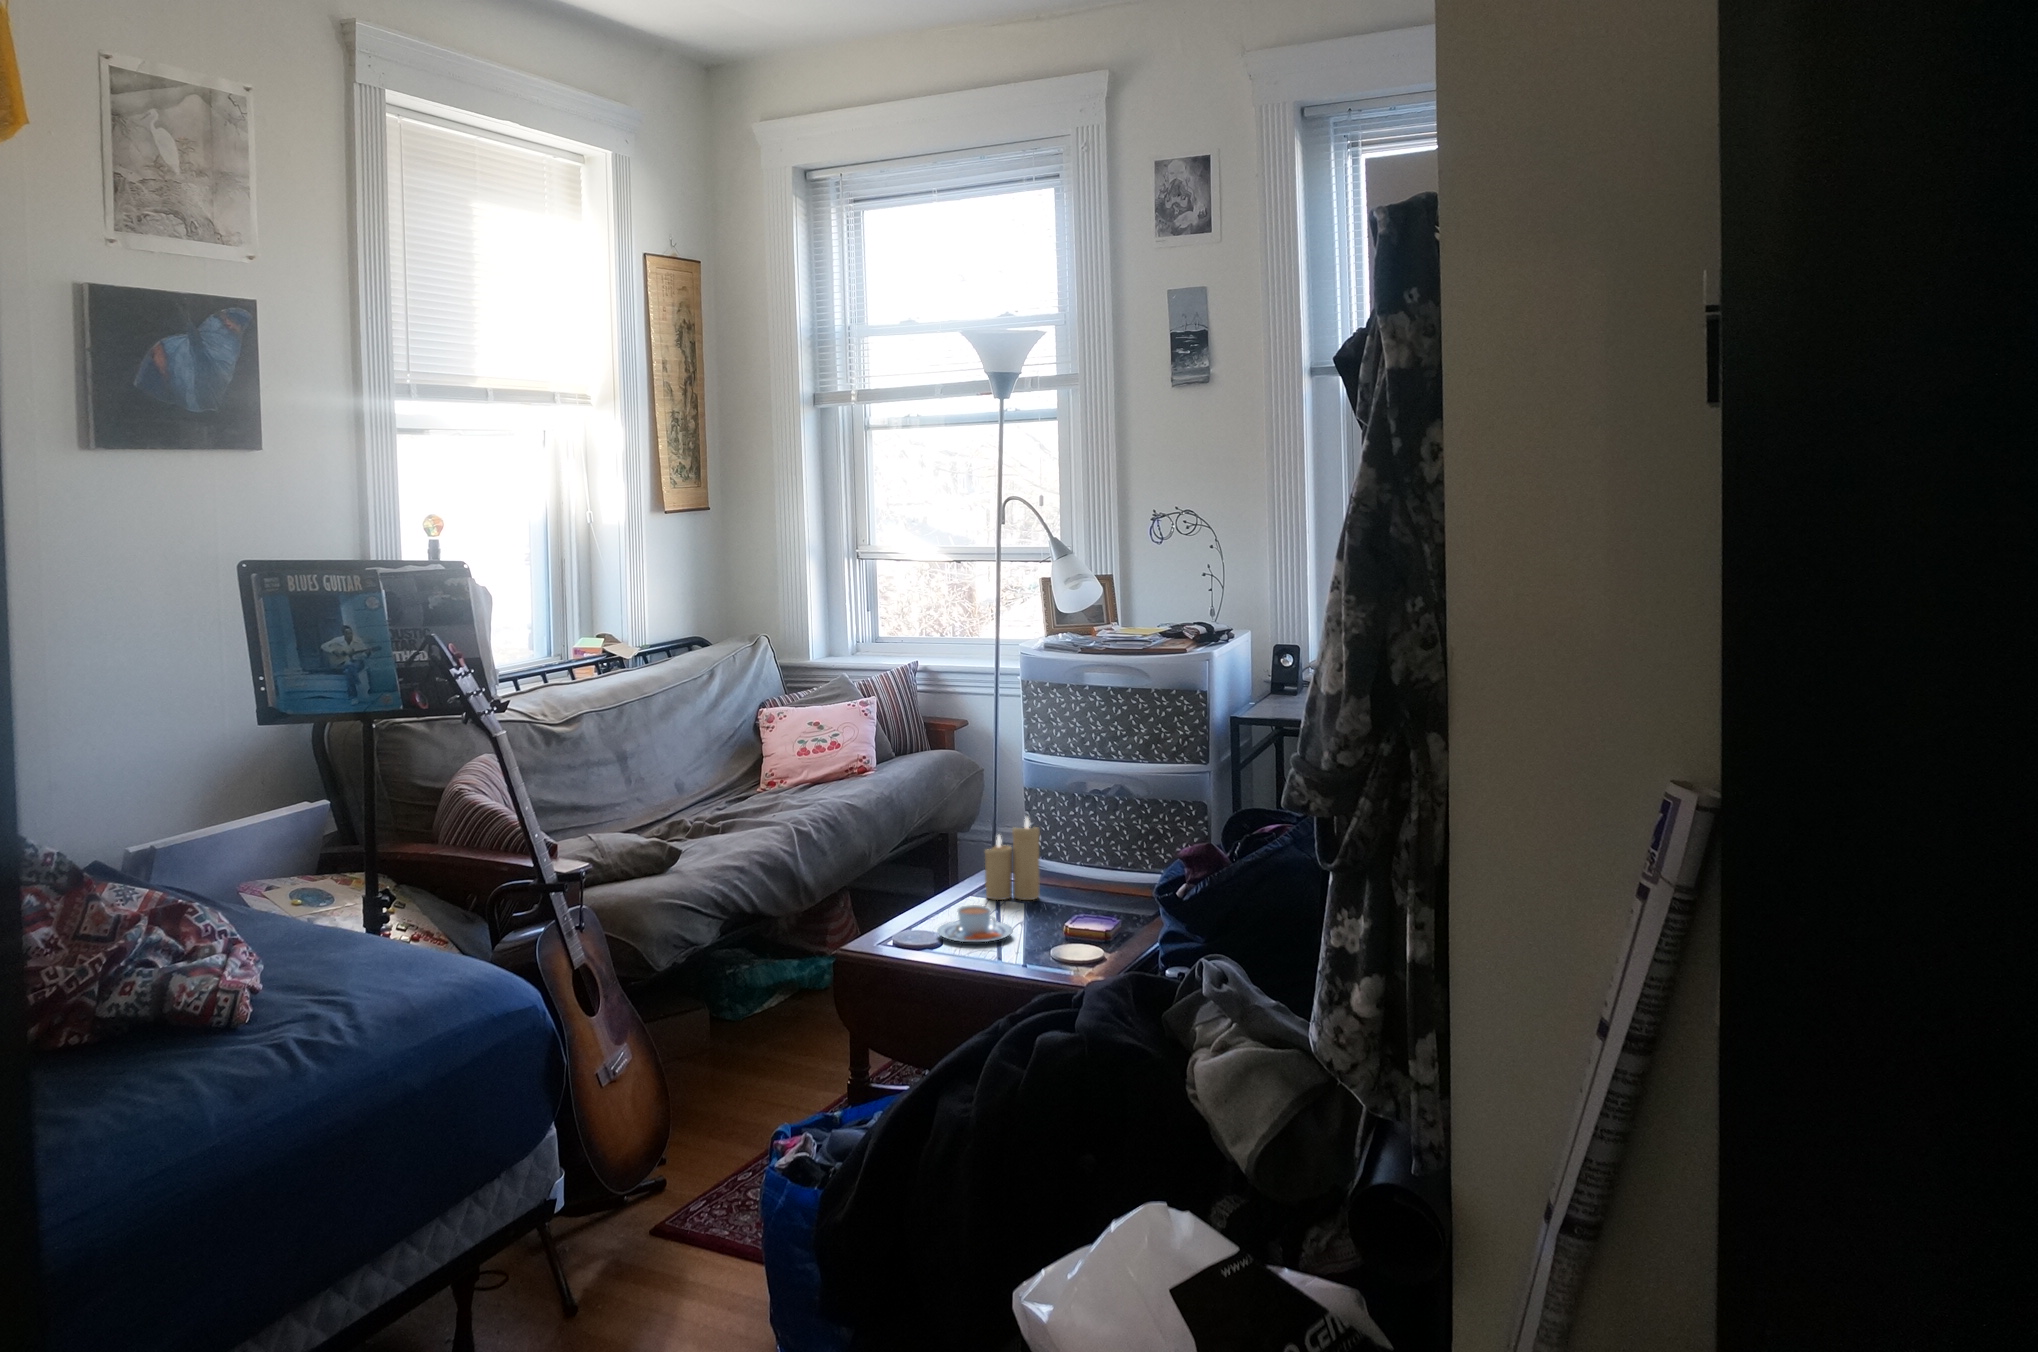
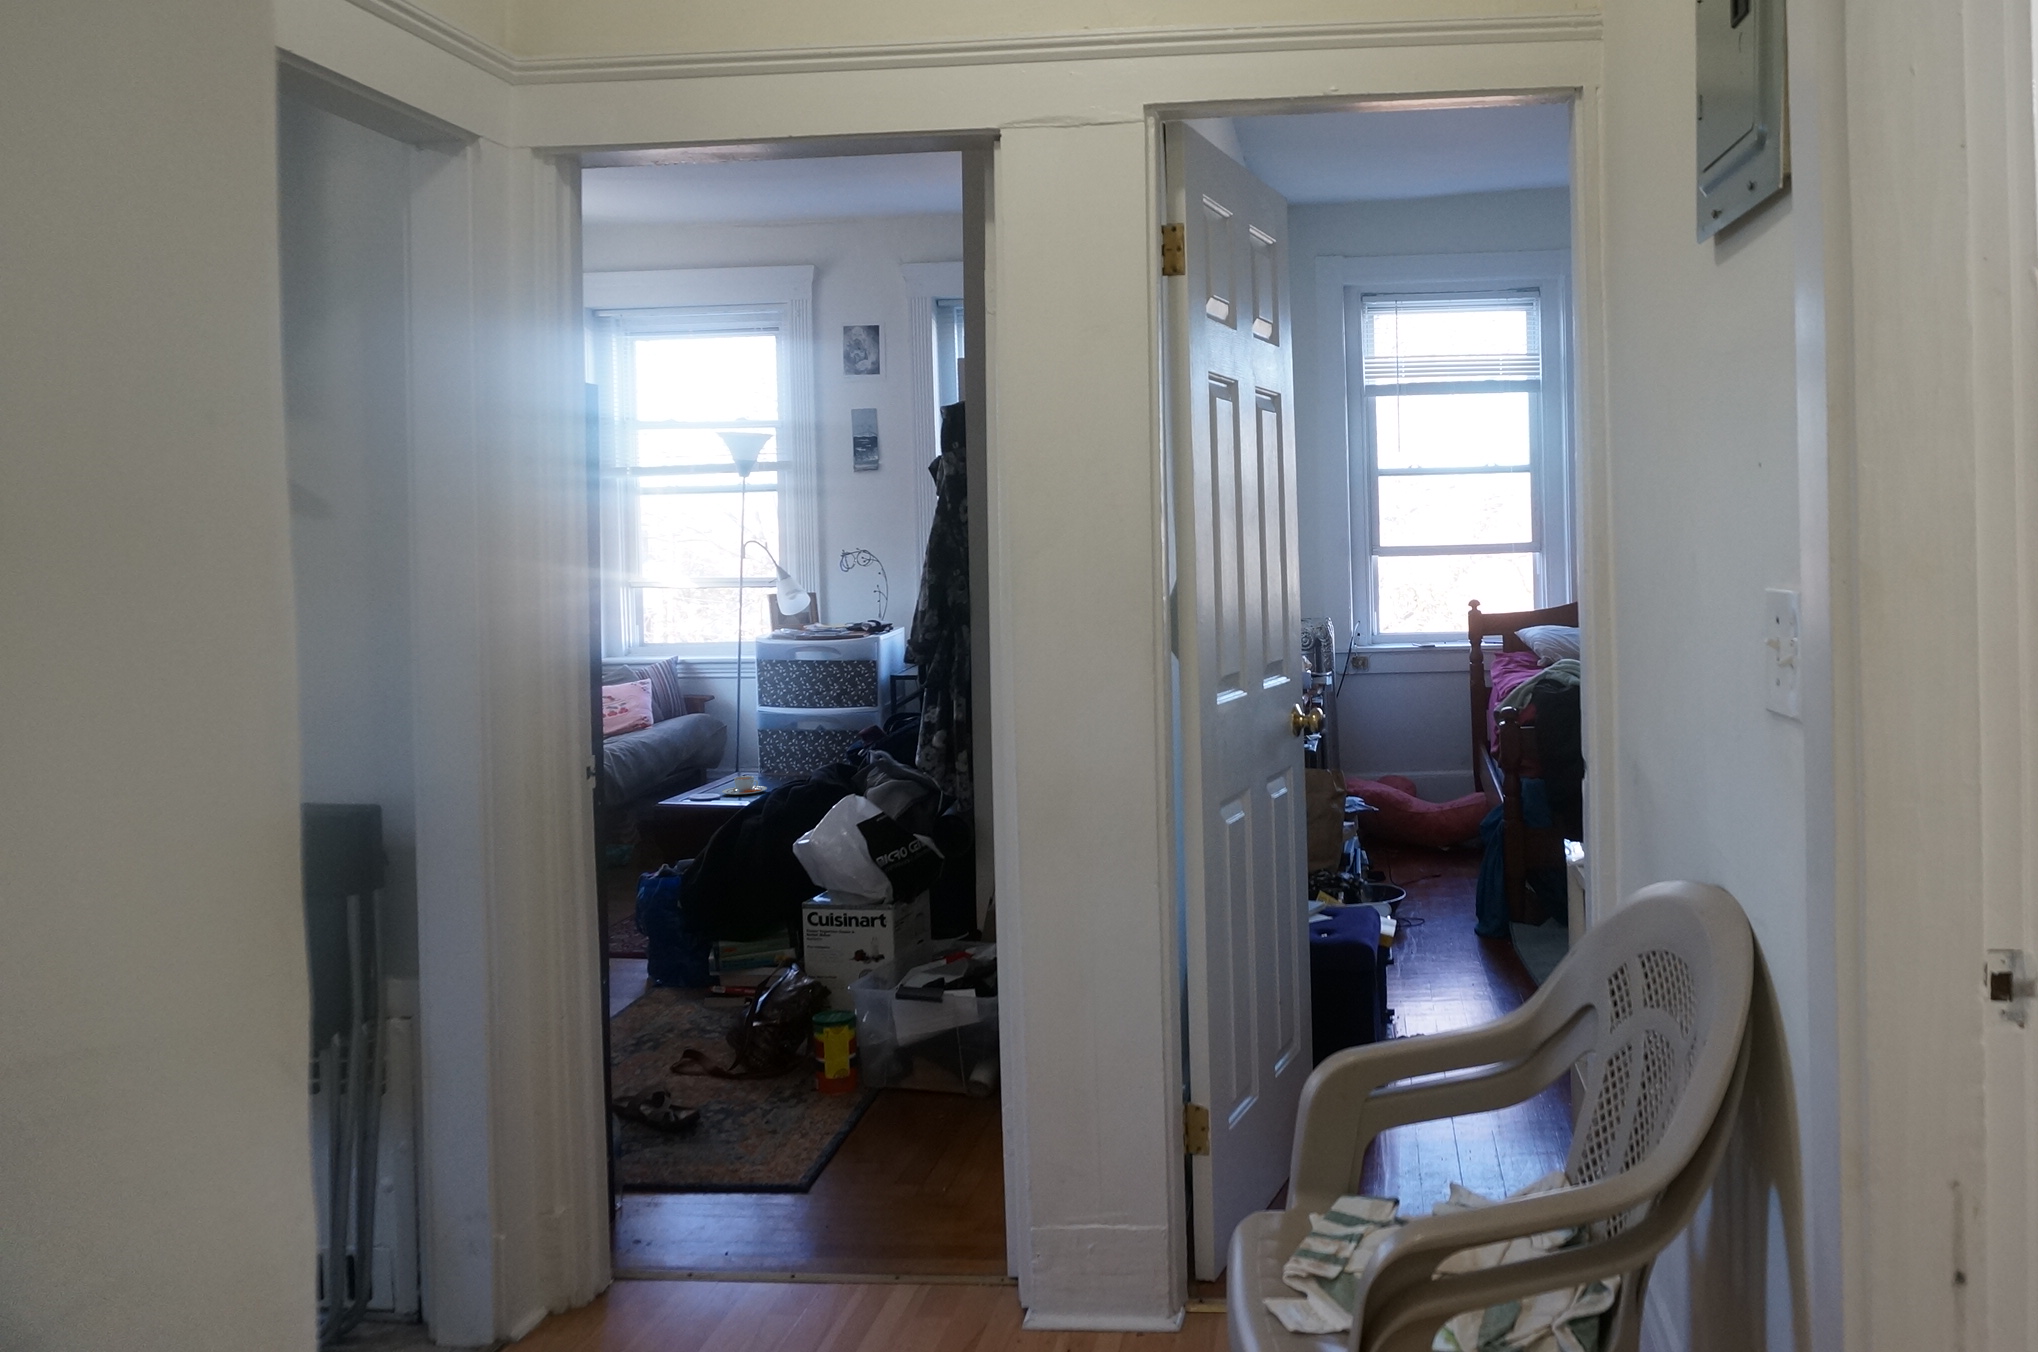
candle: present [985,817,1040,900] -> none [745,730,779,781]

